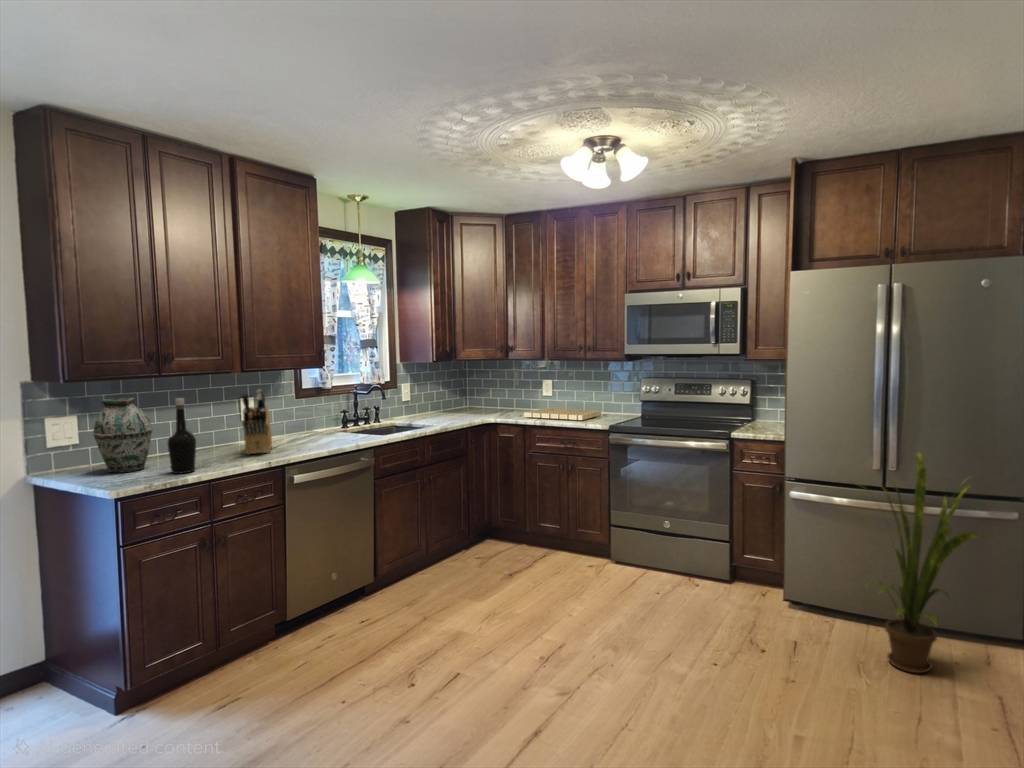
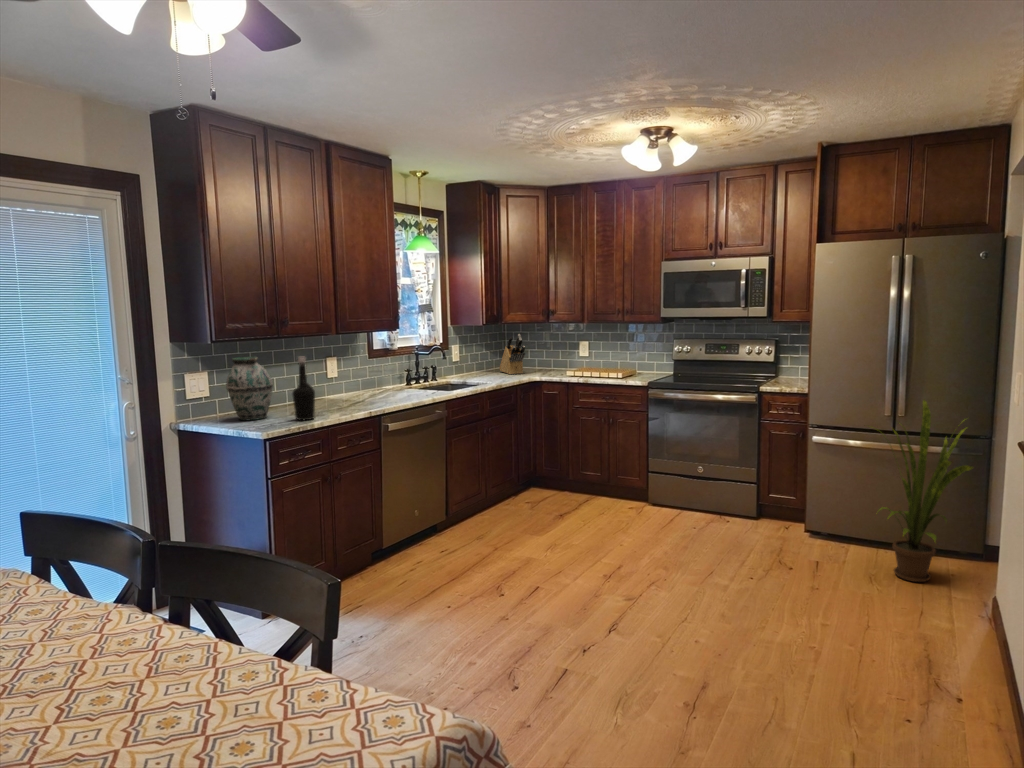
knife block: present [242,390,272,454] -> present [500,334,525,374]

